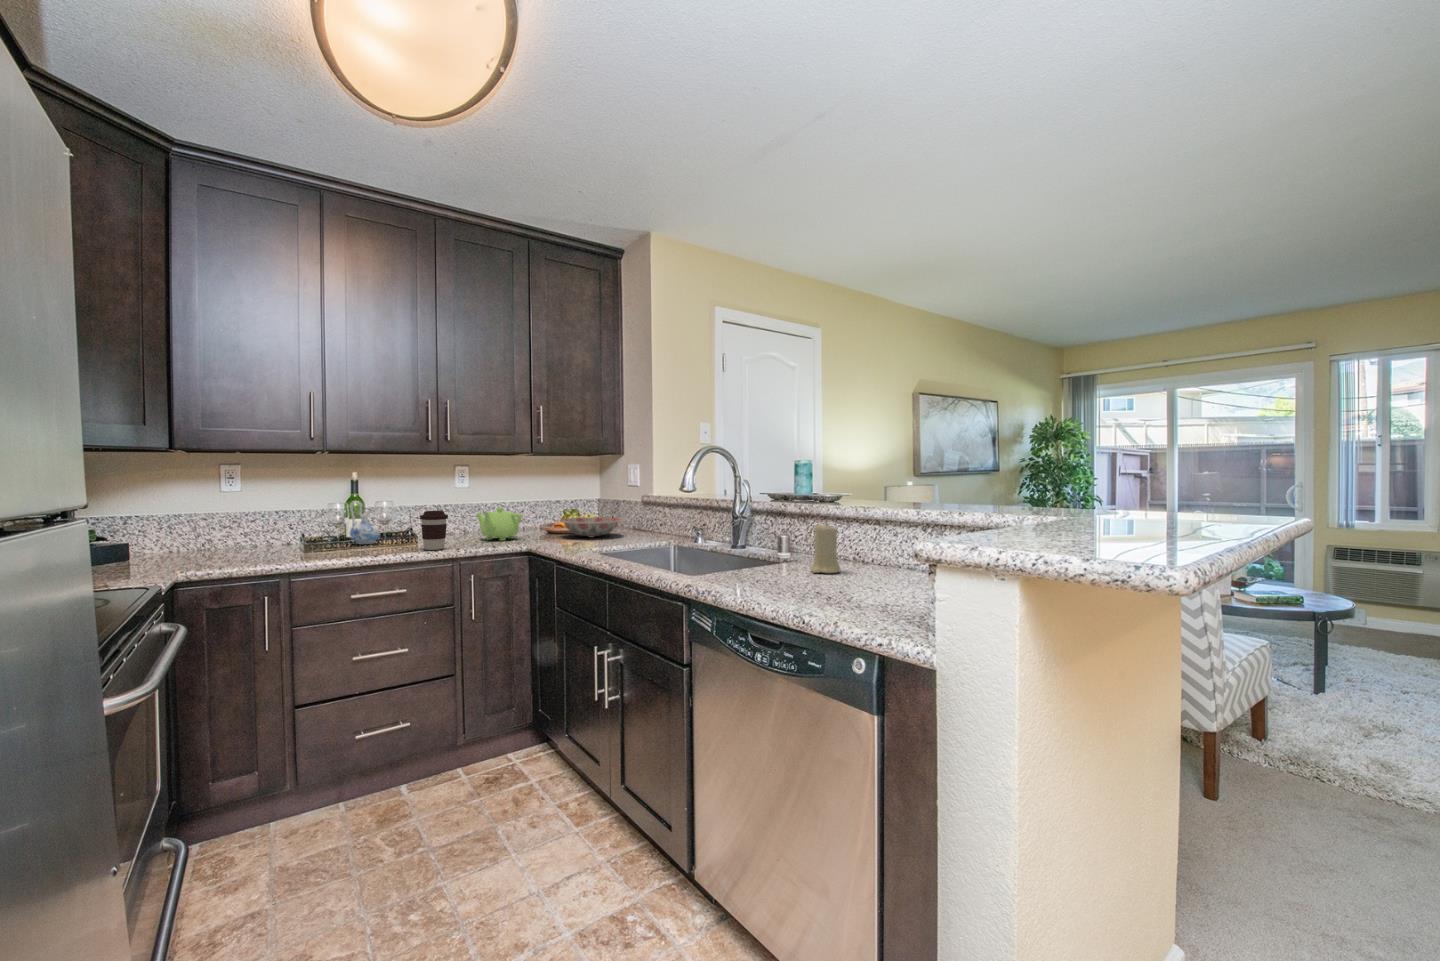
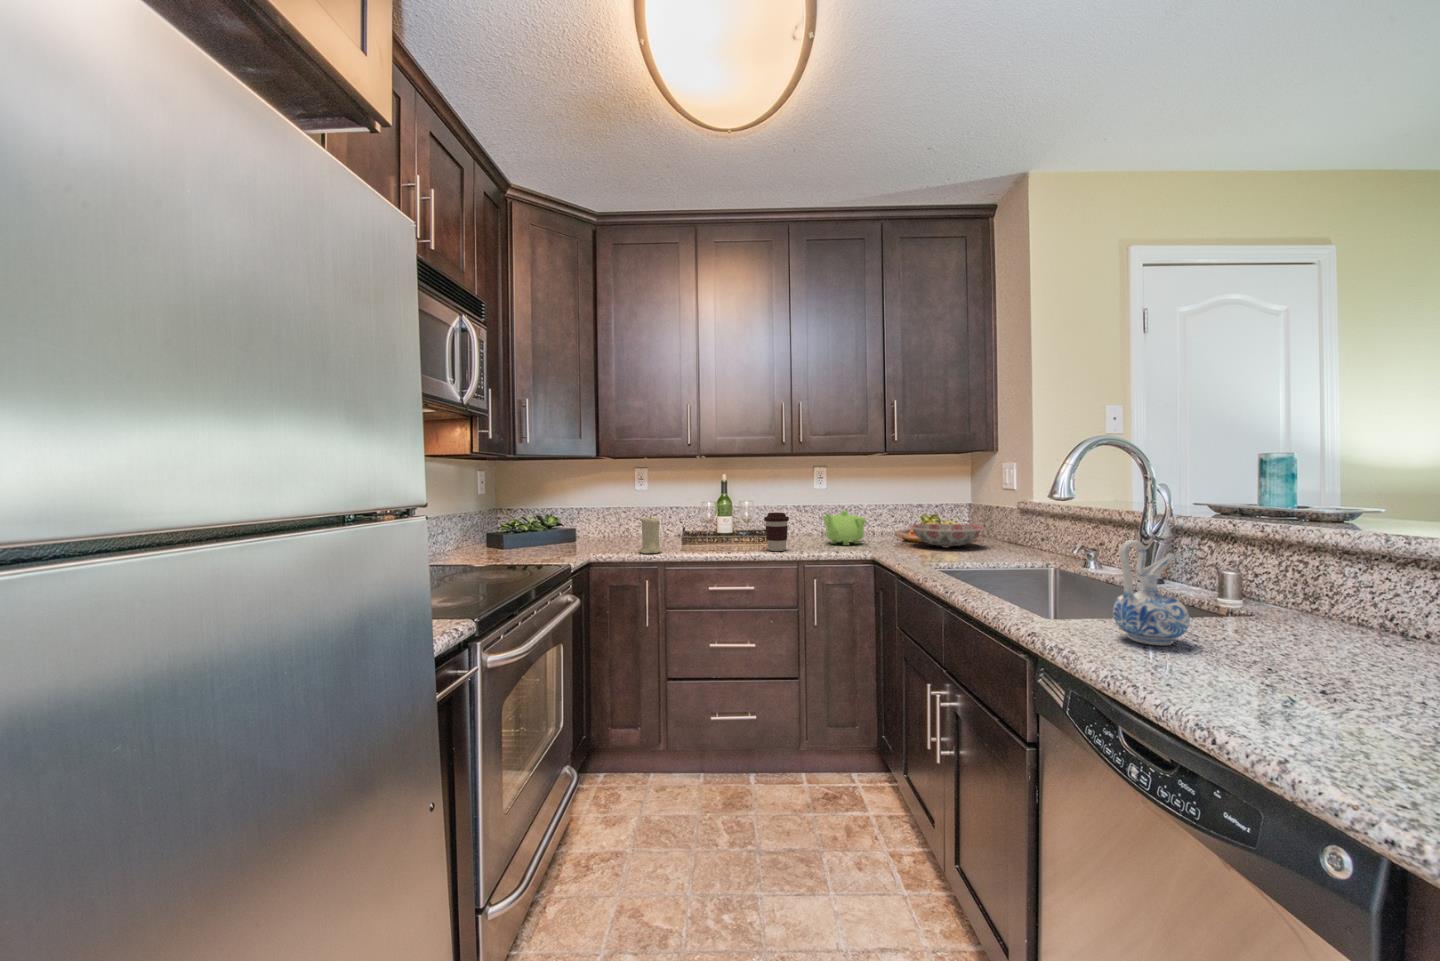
ceramic pitcher: present [350,501,380,544] -> present [1112,540,1189,645]
candle: present [810,524,840,573] -> present [638,516,662,554]

